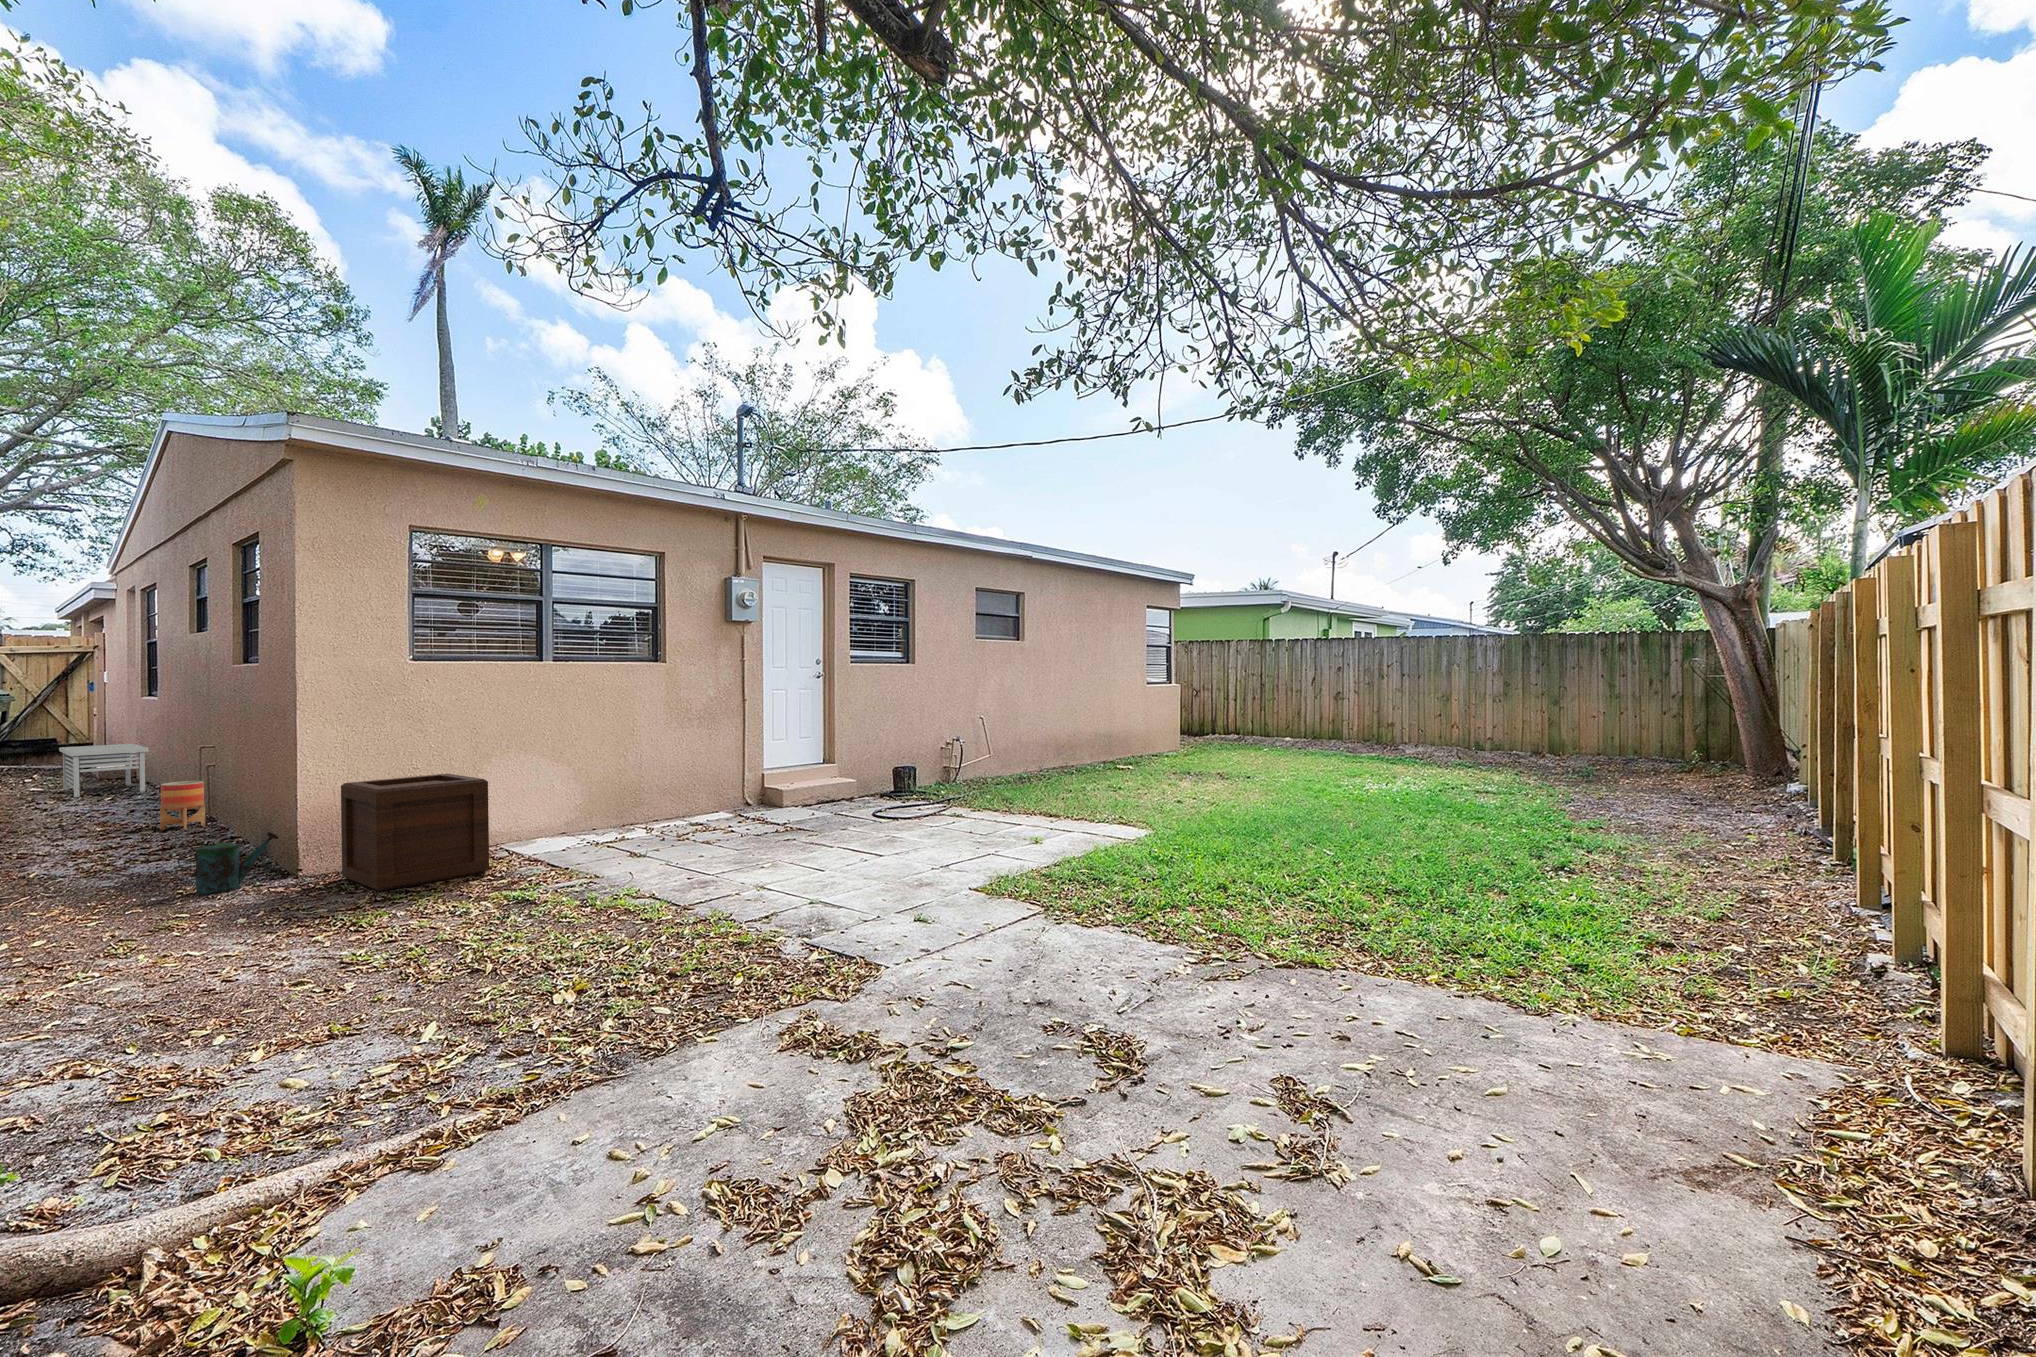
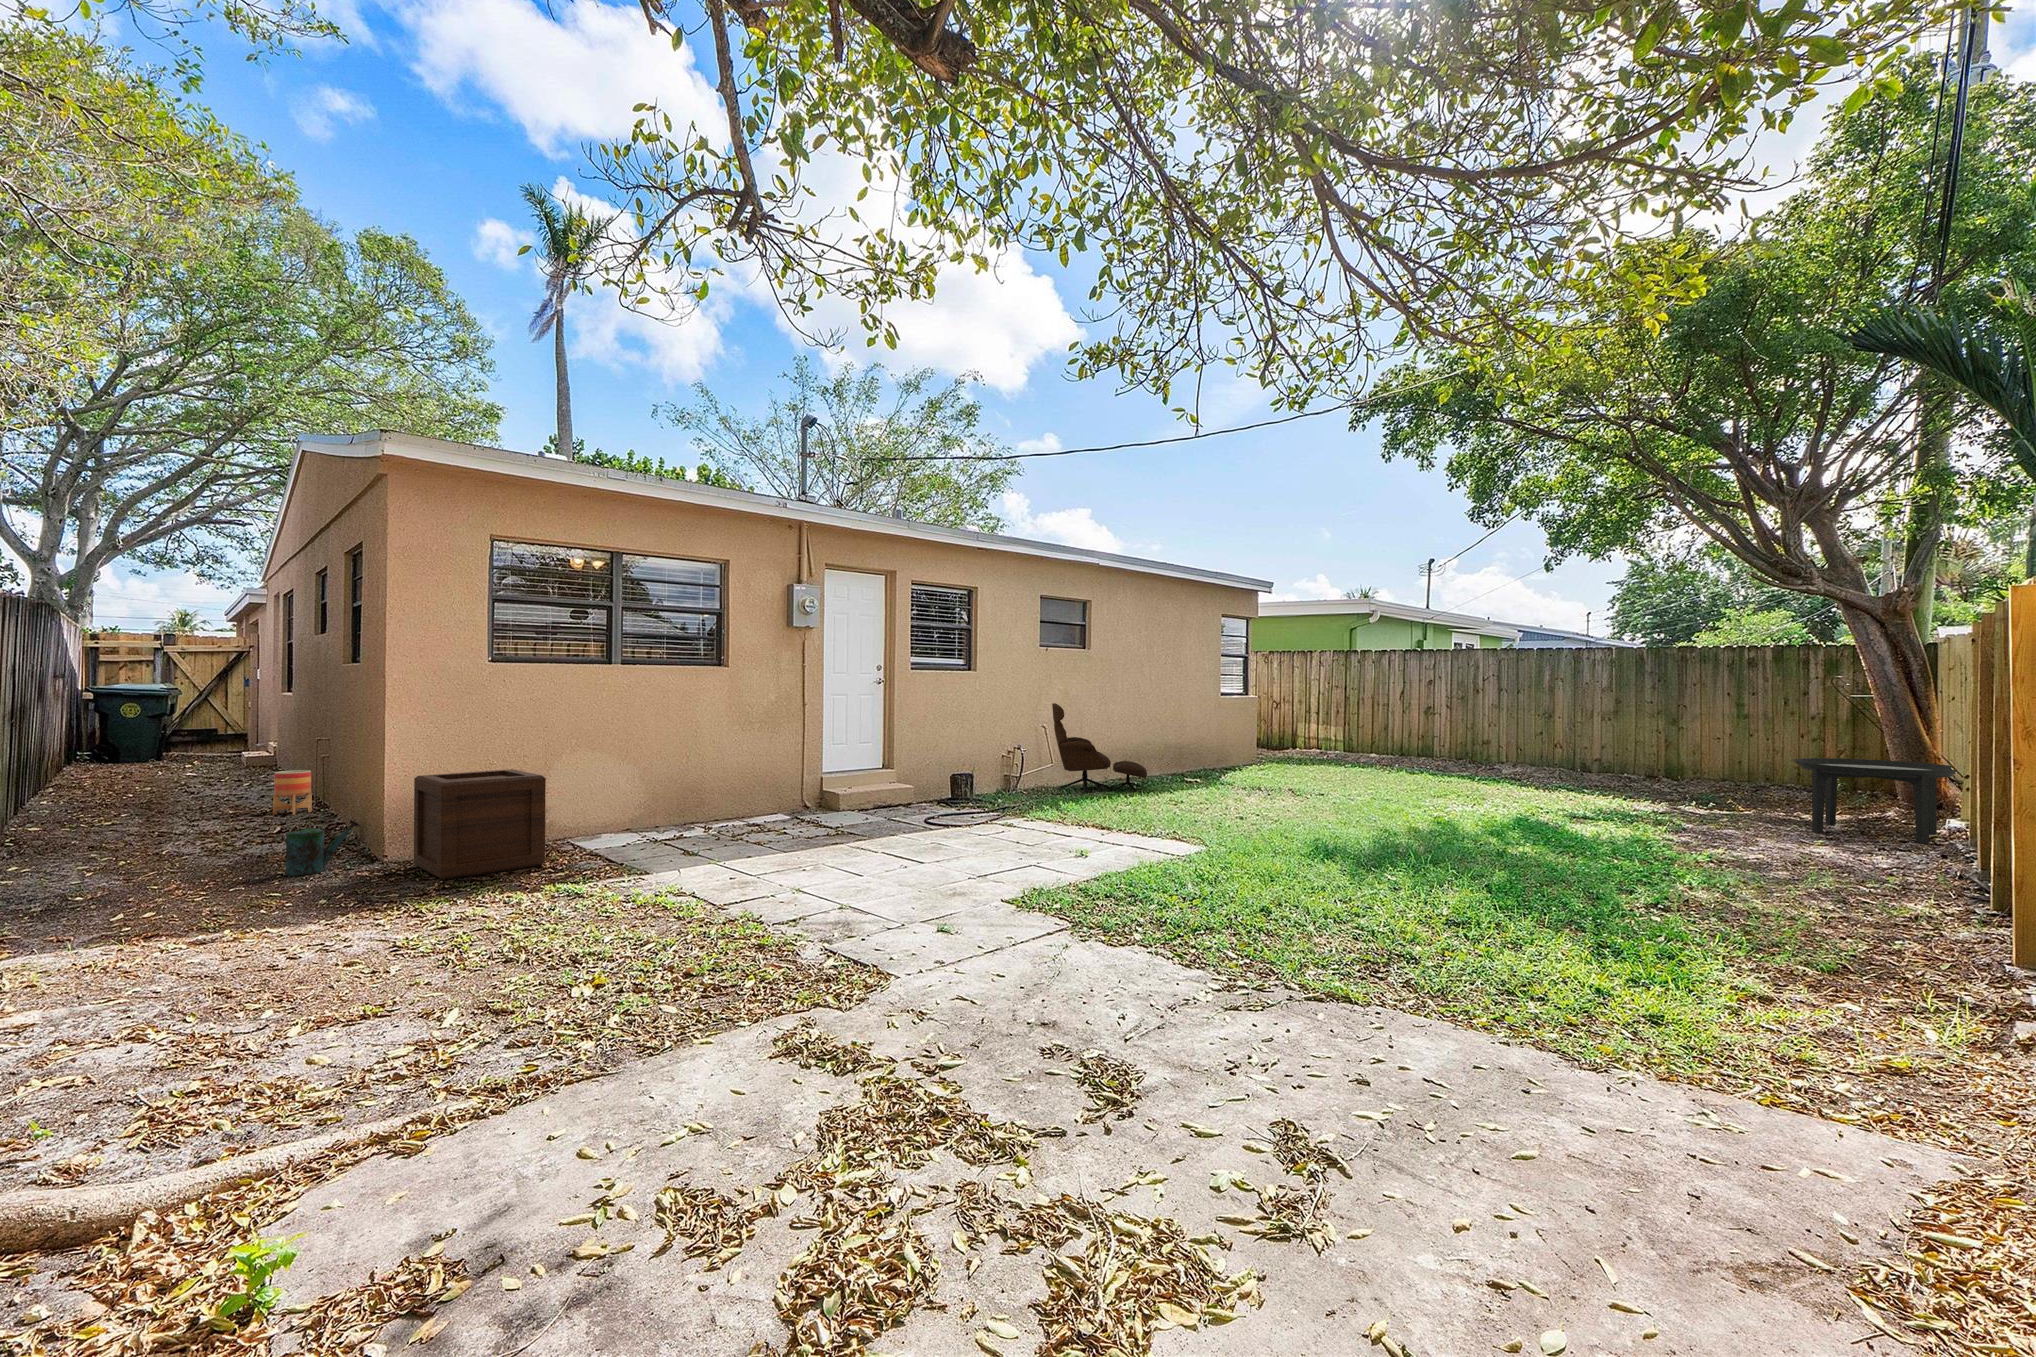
lounge chair: none [993,695,1086,781] -> present [1052,703,1147,792]
round table: none [1659,732,1797,805] -> present [1793,758,1956,844]
storage bench: present [59,744,149,797] -> none [202,734,275,782]

